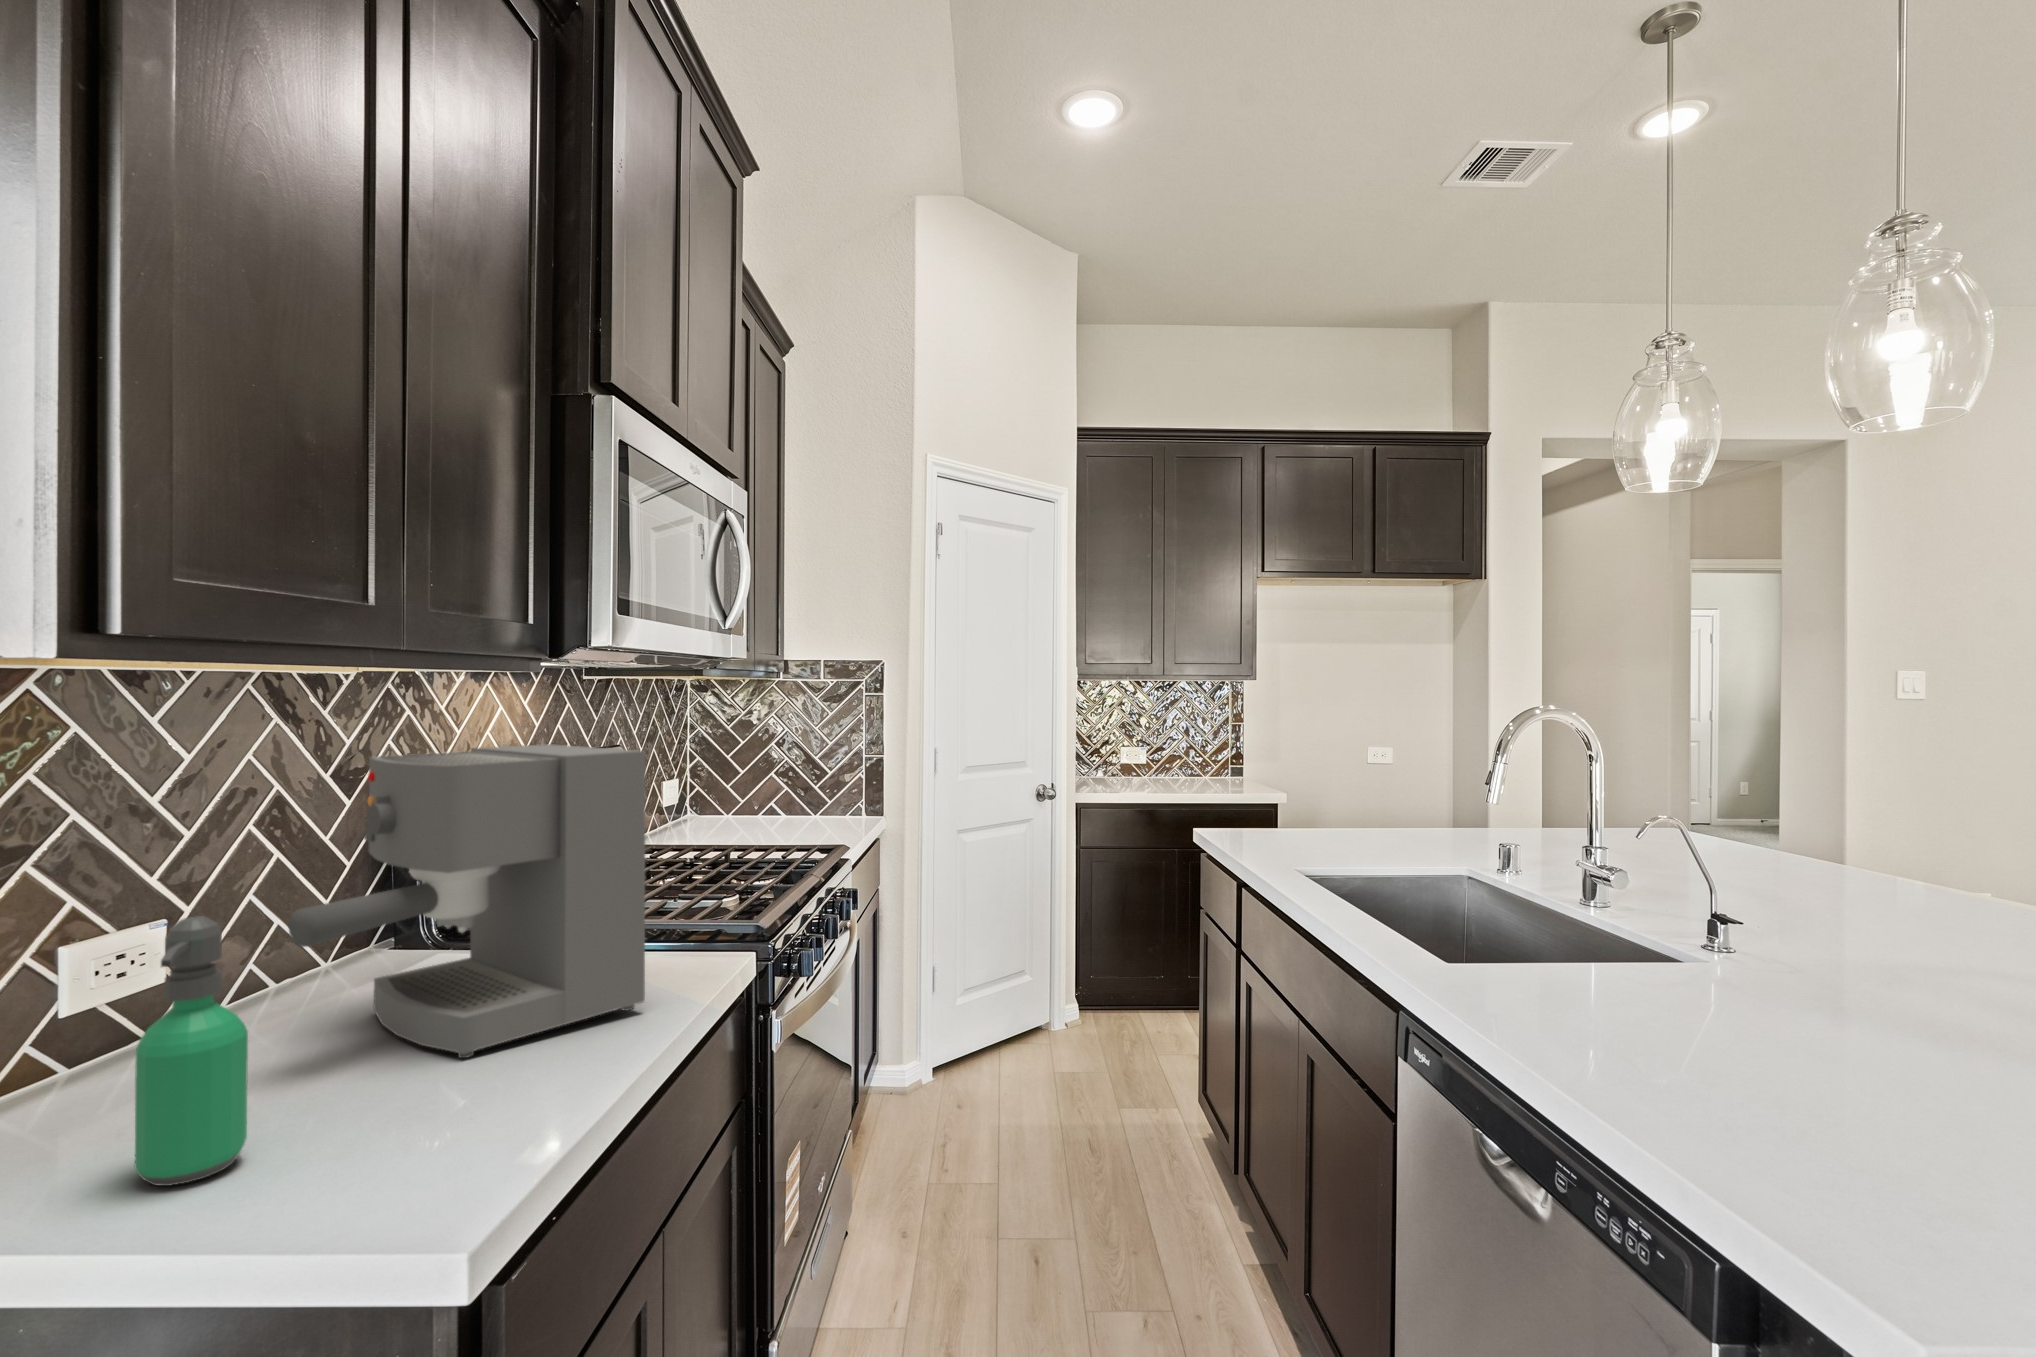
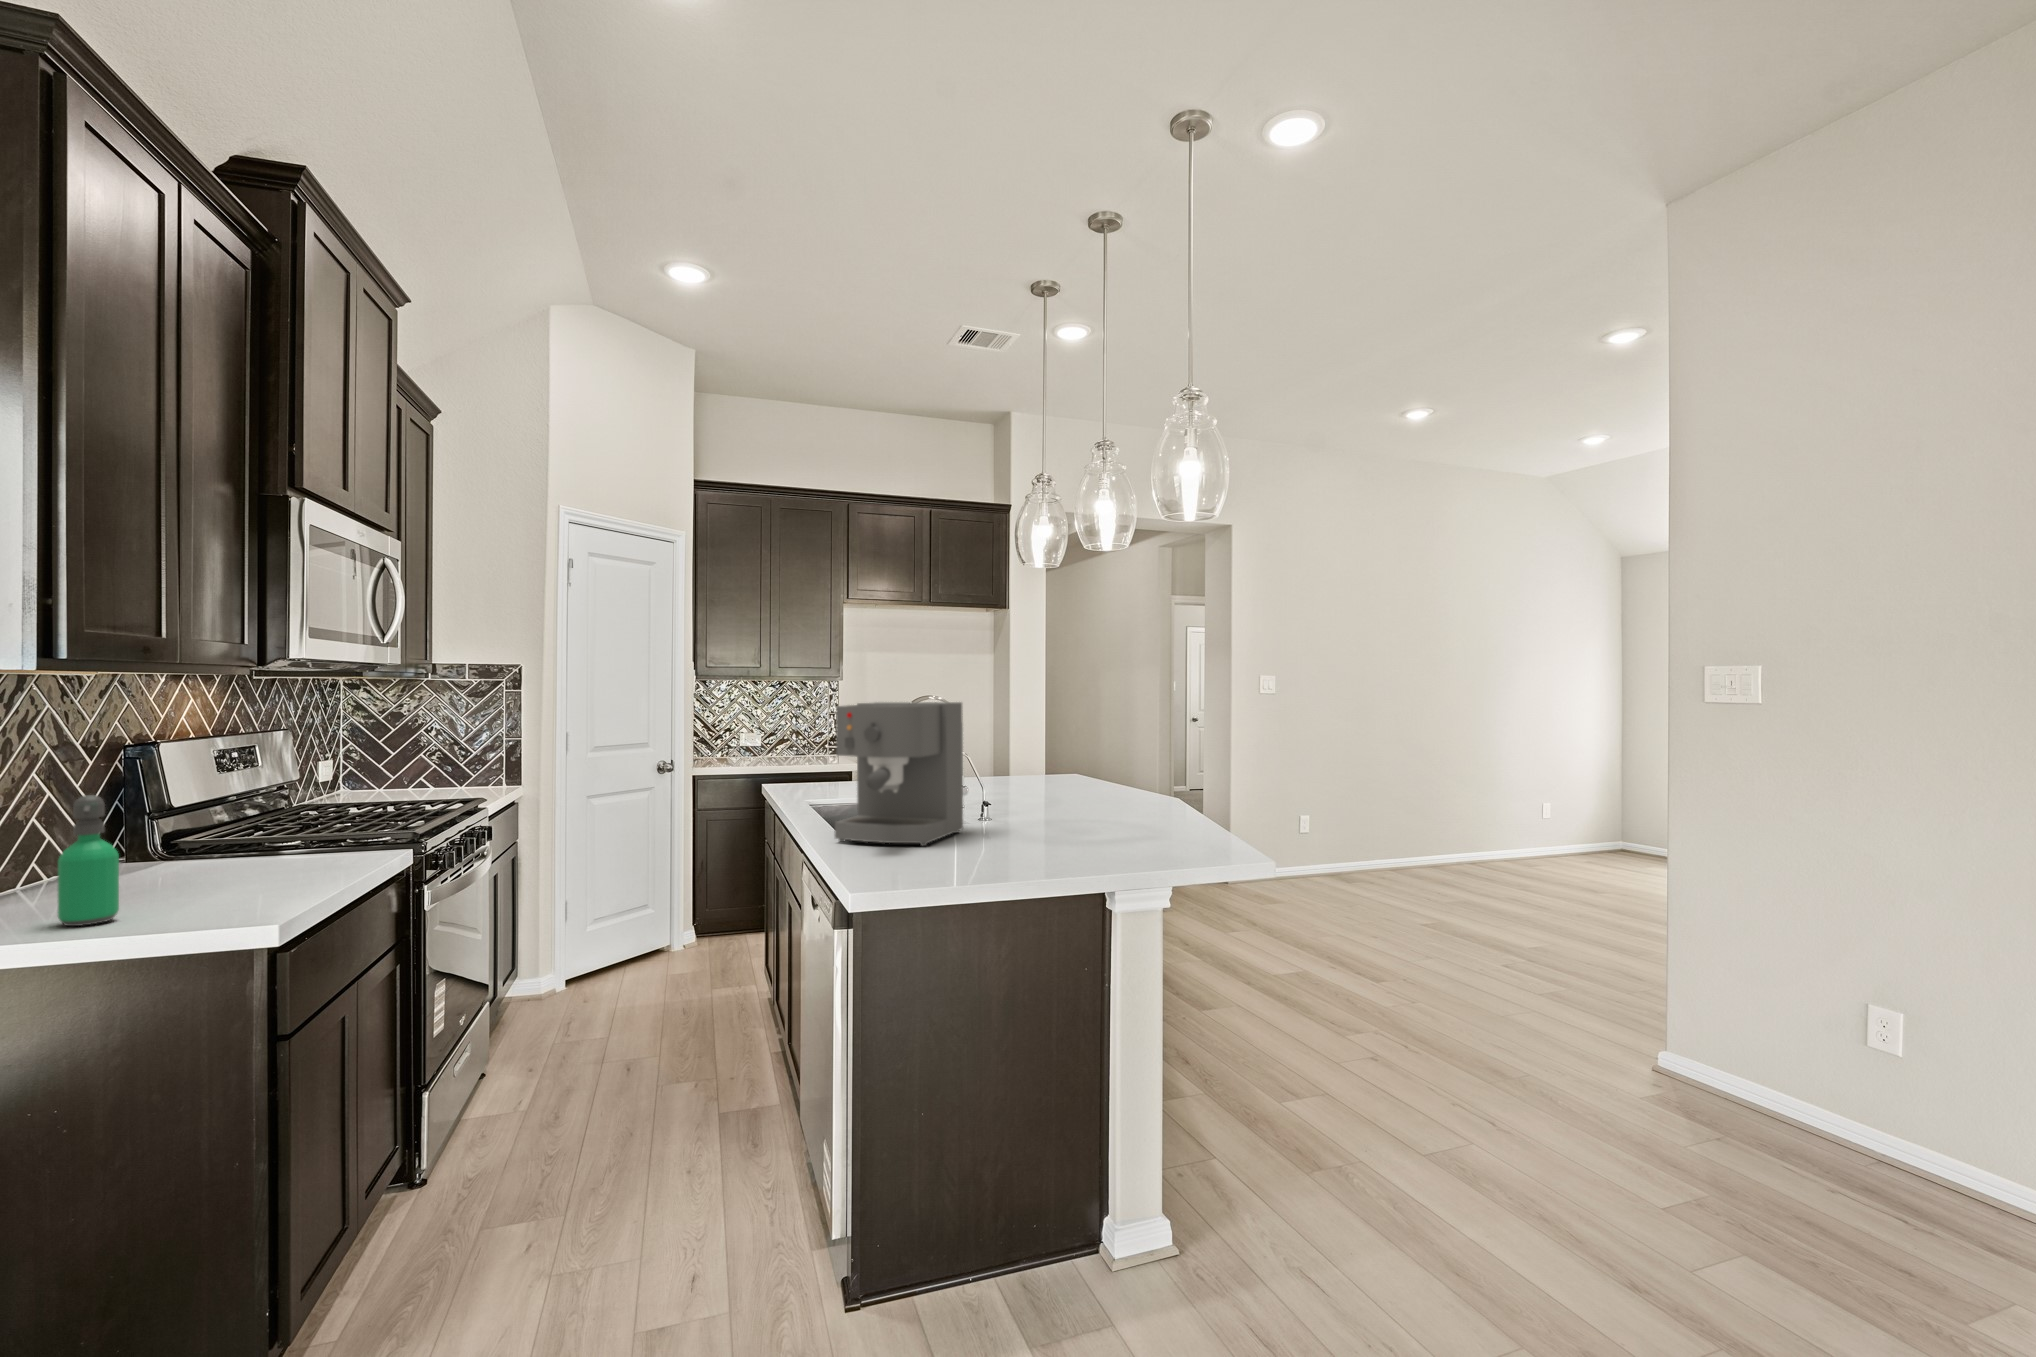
coffee maker: present [288,744,646,1058] -> present [835,702,963,846]

